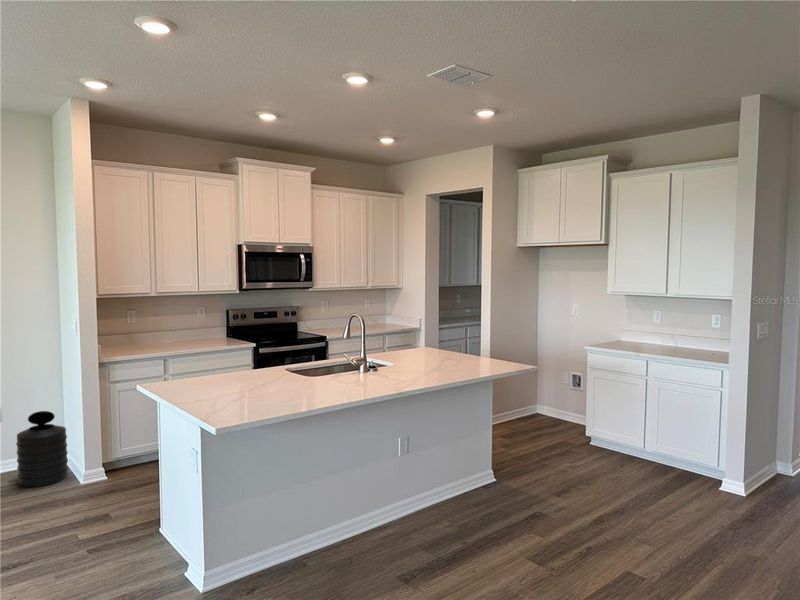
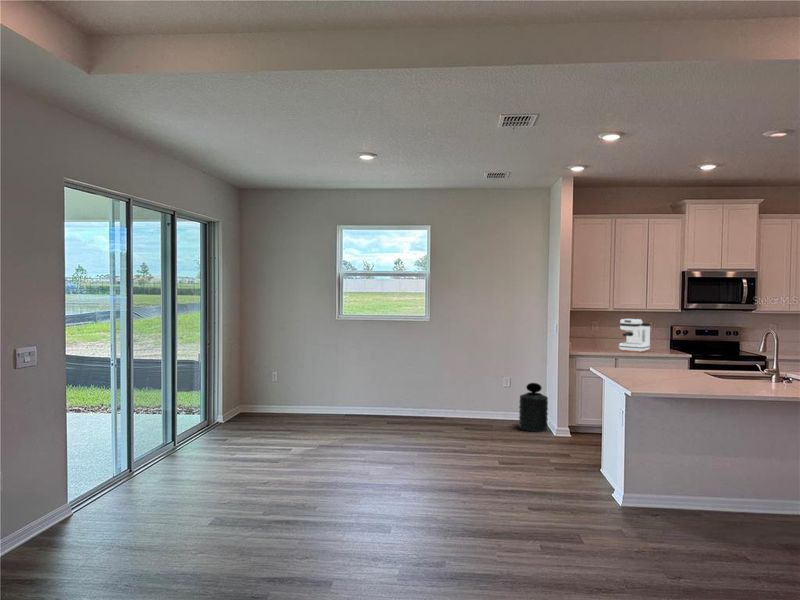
coffee maker: none [168,305,206,346] -> present [619,319,650,351]

